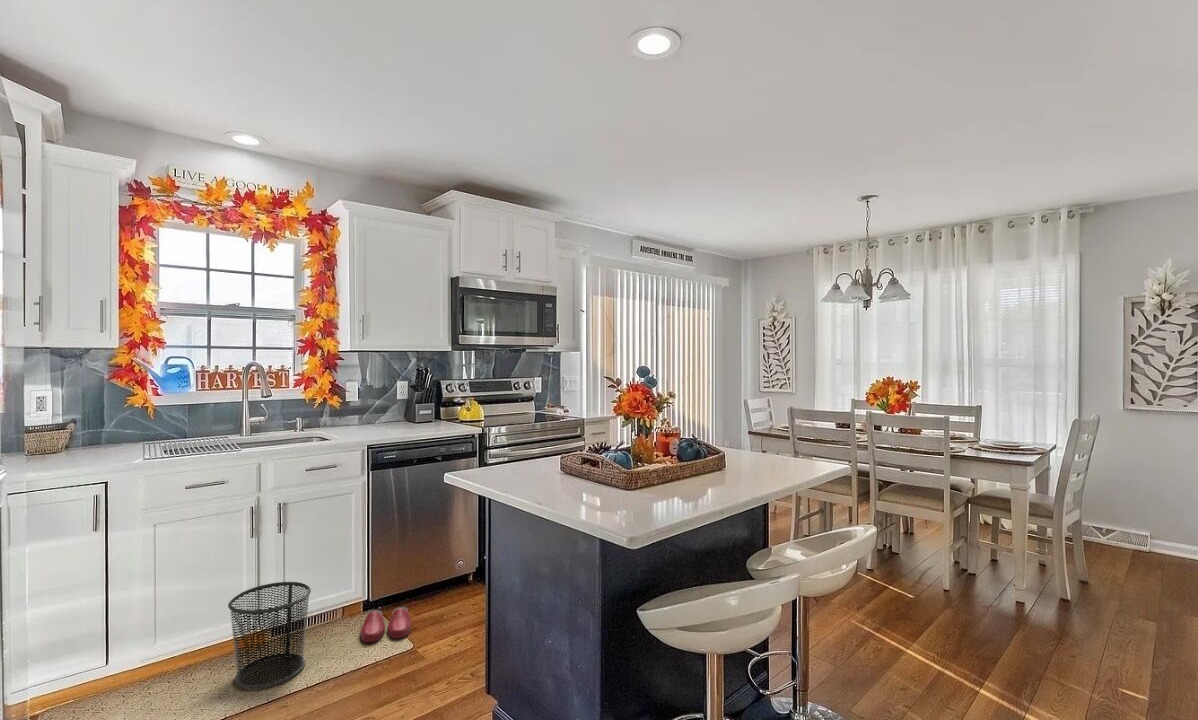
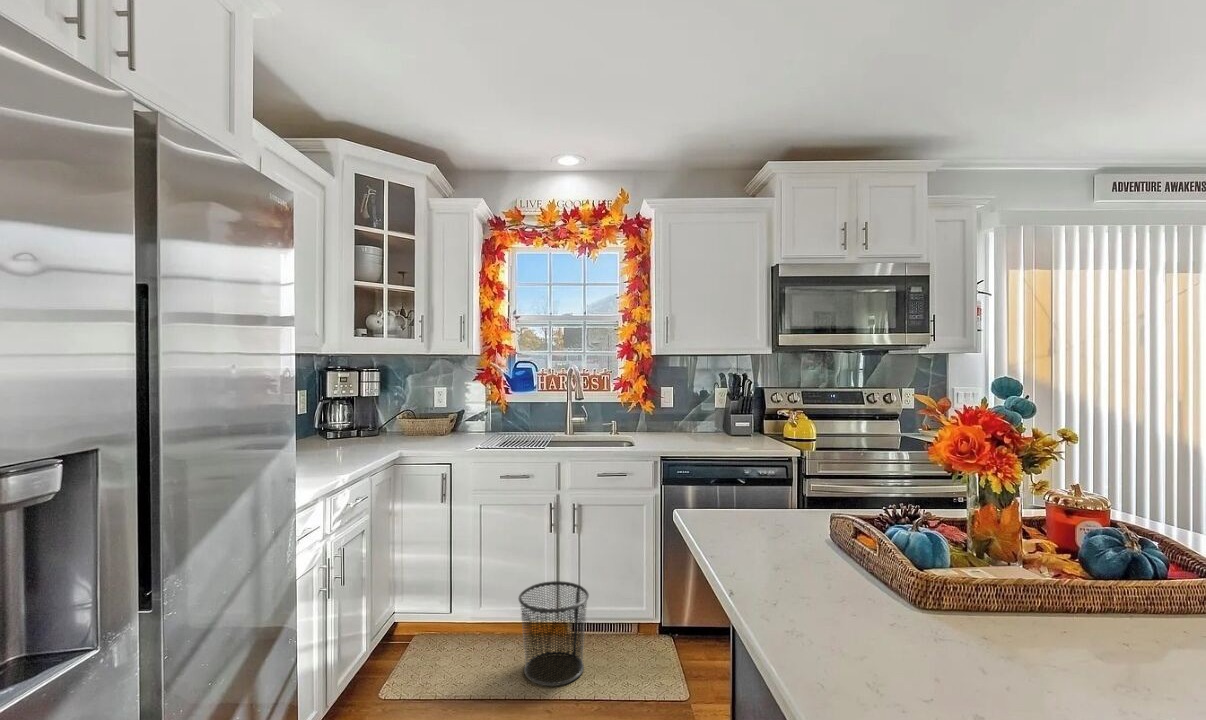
slippers: present [360,607,411,643] -> none [642,636,699,681]

